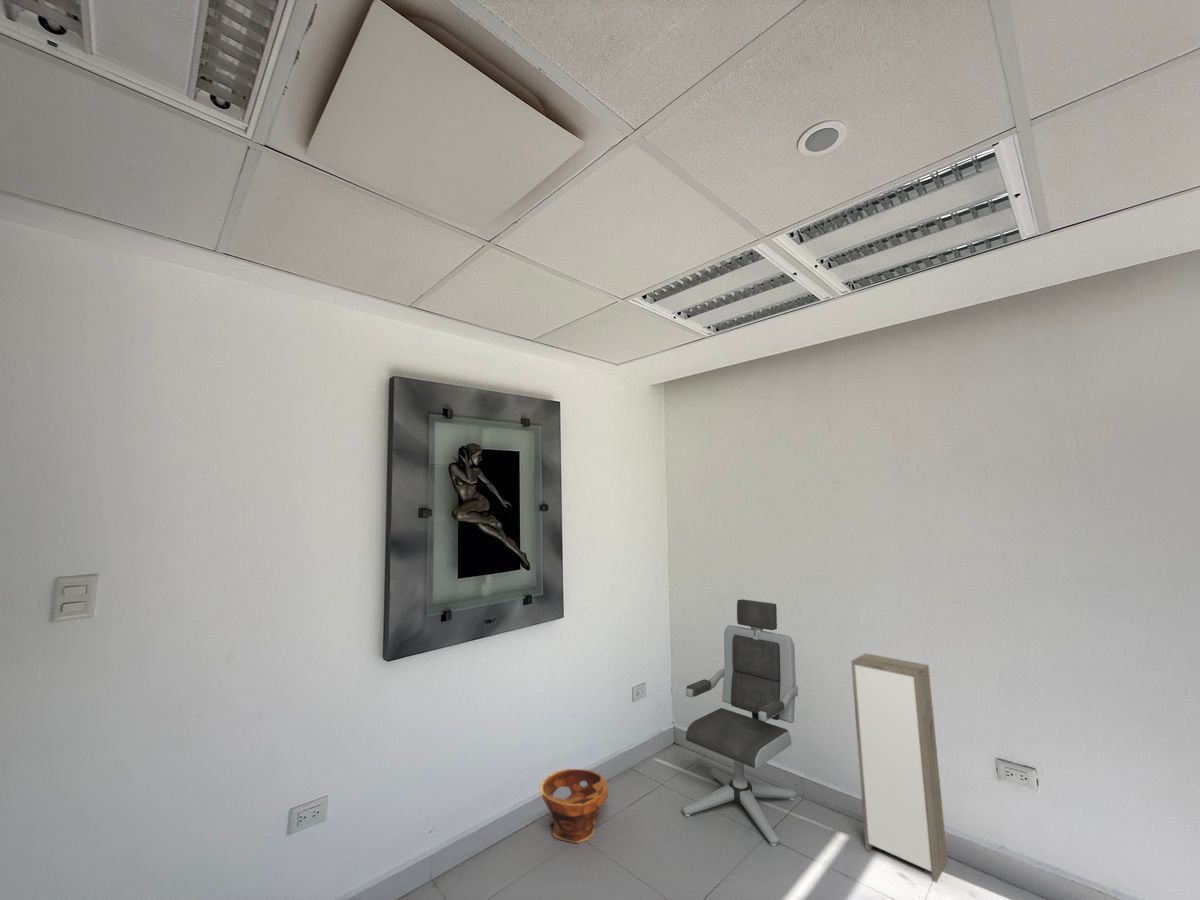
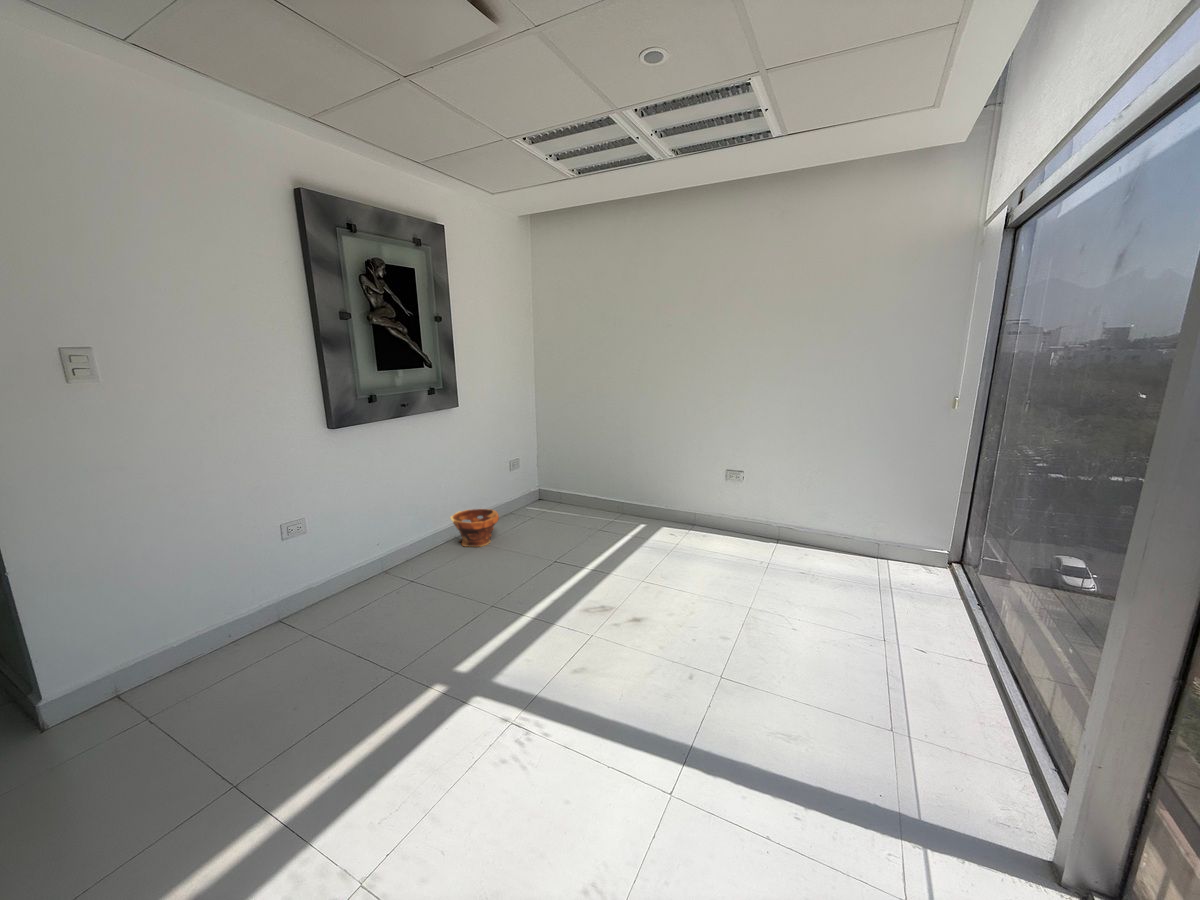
office chair: present [683,599,798,846] -> none [548,394,625,534]
storage cabinet: present [851,654,947,882] -> none [656,421,701,535]

